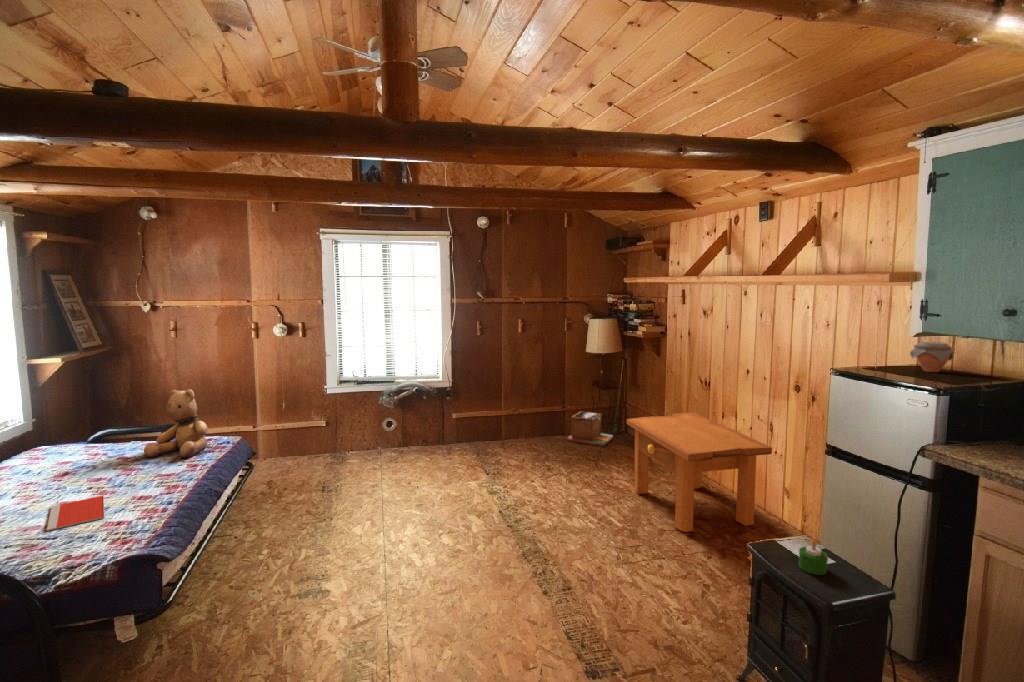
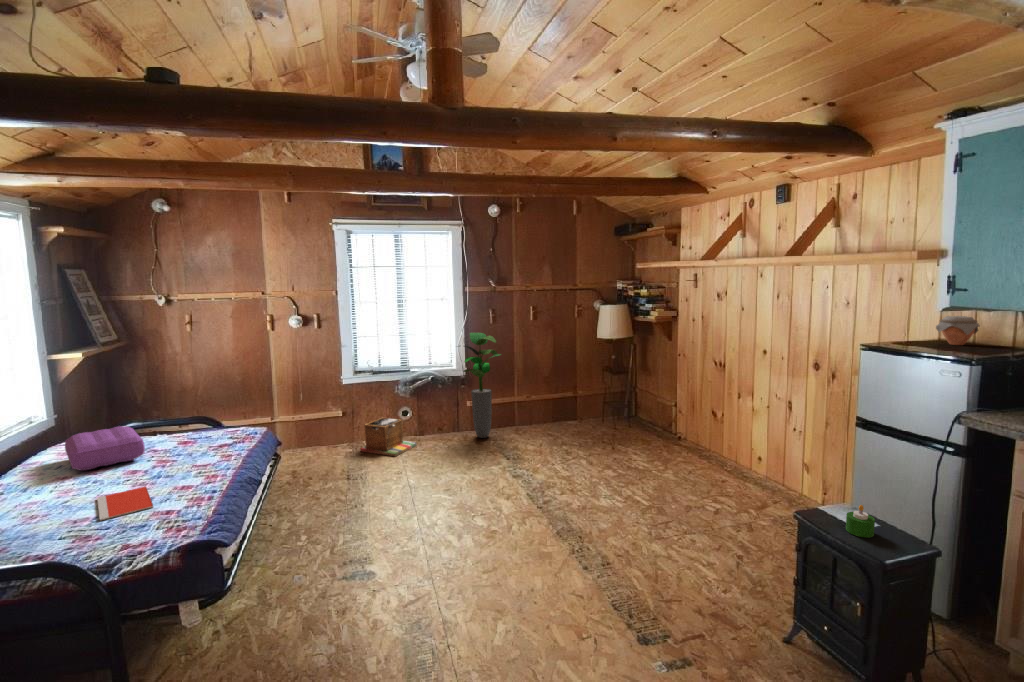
potted plant: none [440,344,486,451] -> present [463,333,501,438]
teddy bear: present [144,389,208,458] -> none [175,381,237,450]
laundry basket: present [567,412,613,446] -> present [360,418,416,456]
side table: present [627,412,772,532] -> none [647,394,795,509]
pillow: none [33,432,111,477] -> present [65,426,145,470]

